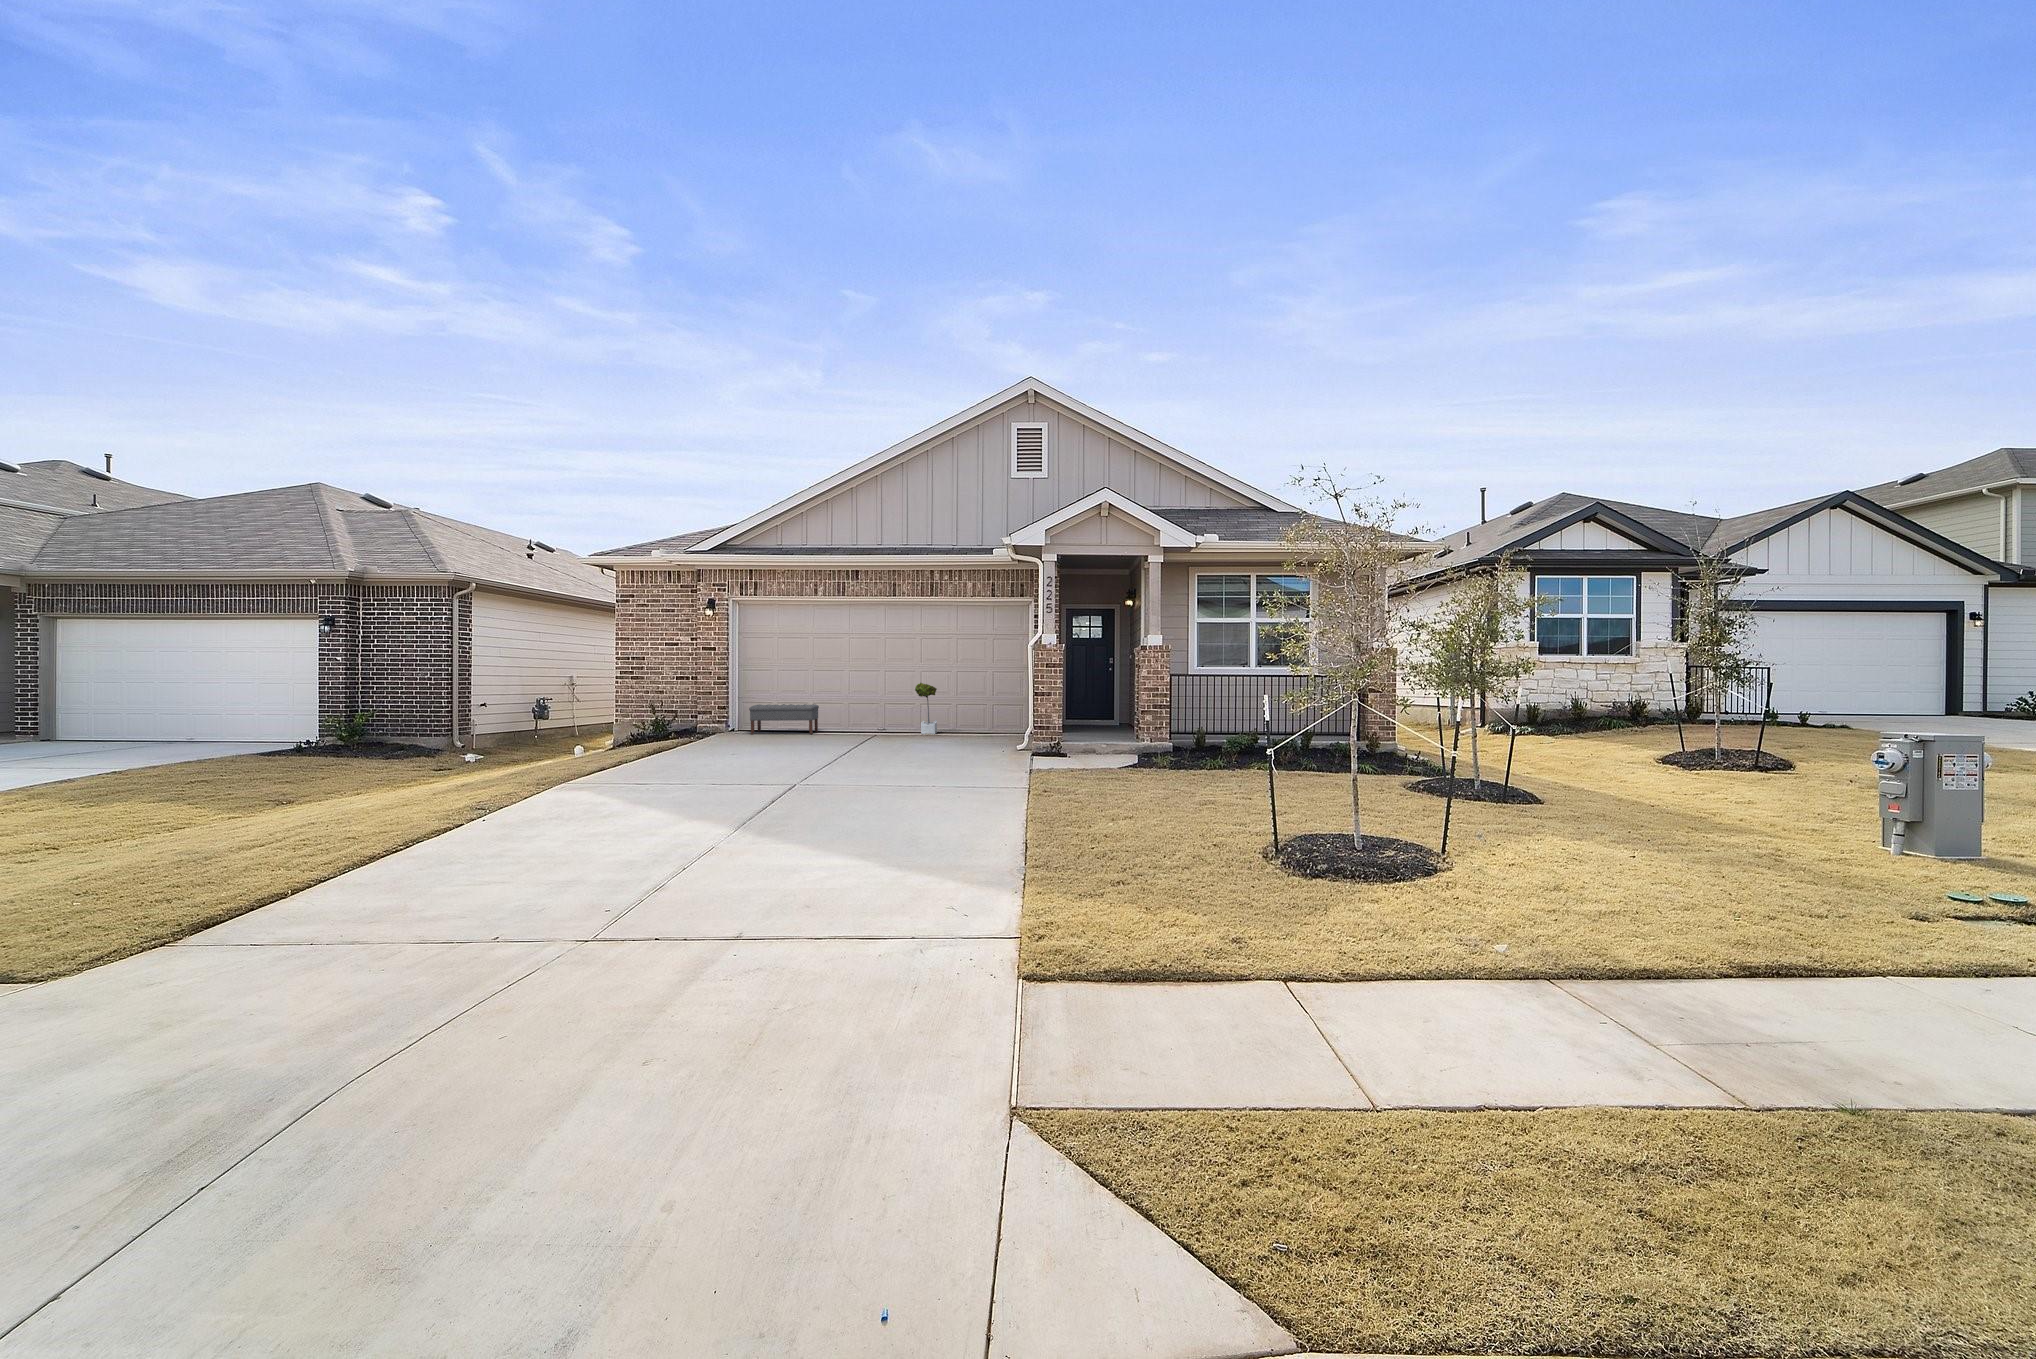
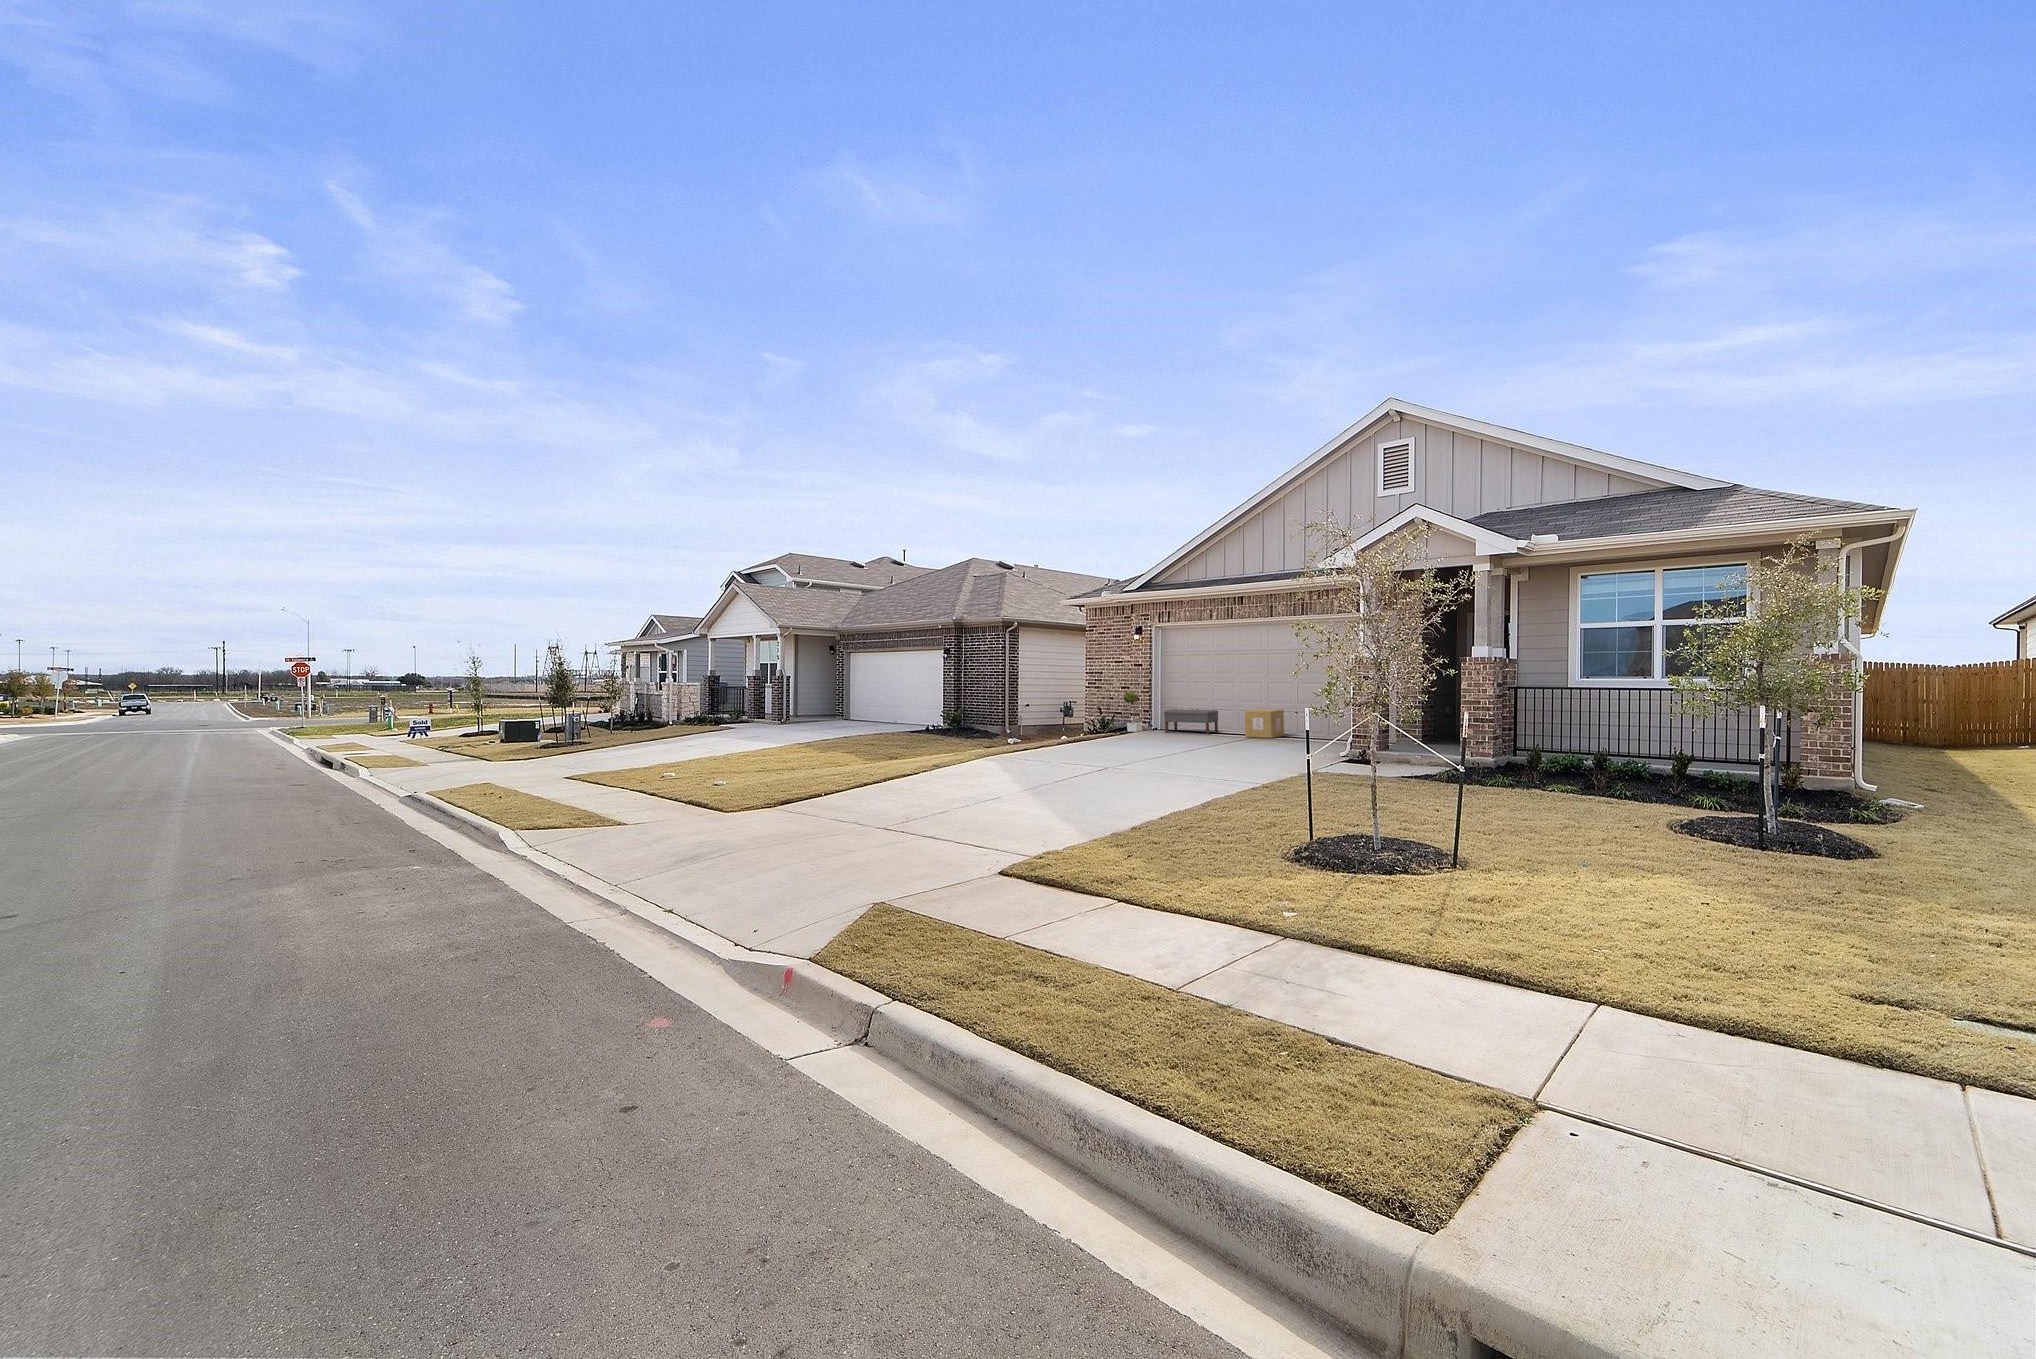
potted tree: present [915,683,937,734] -> present [1124,692,1142,732]
cardboard box: none [863,702,903,735] -> present [1245,709,1284,738]

